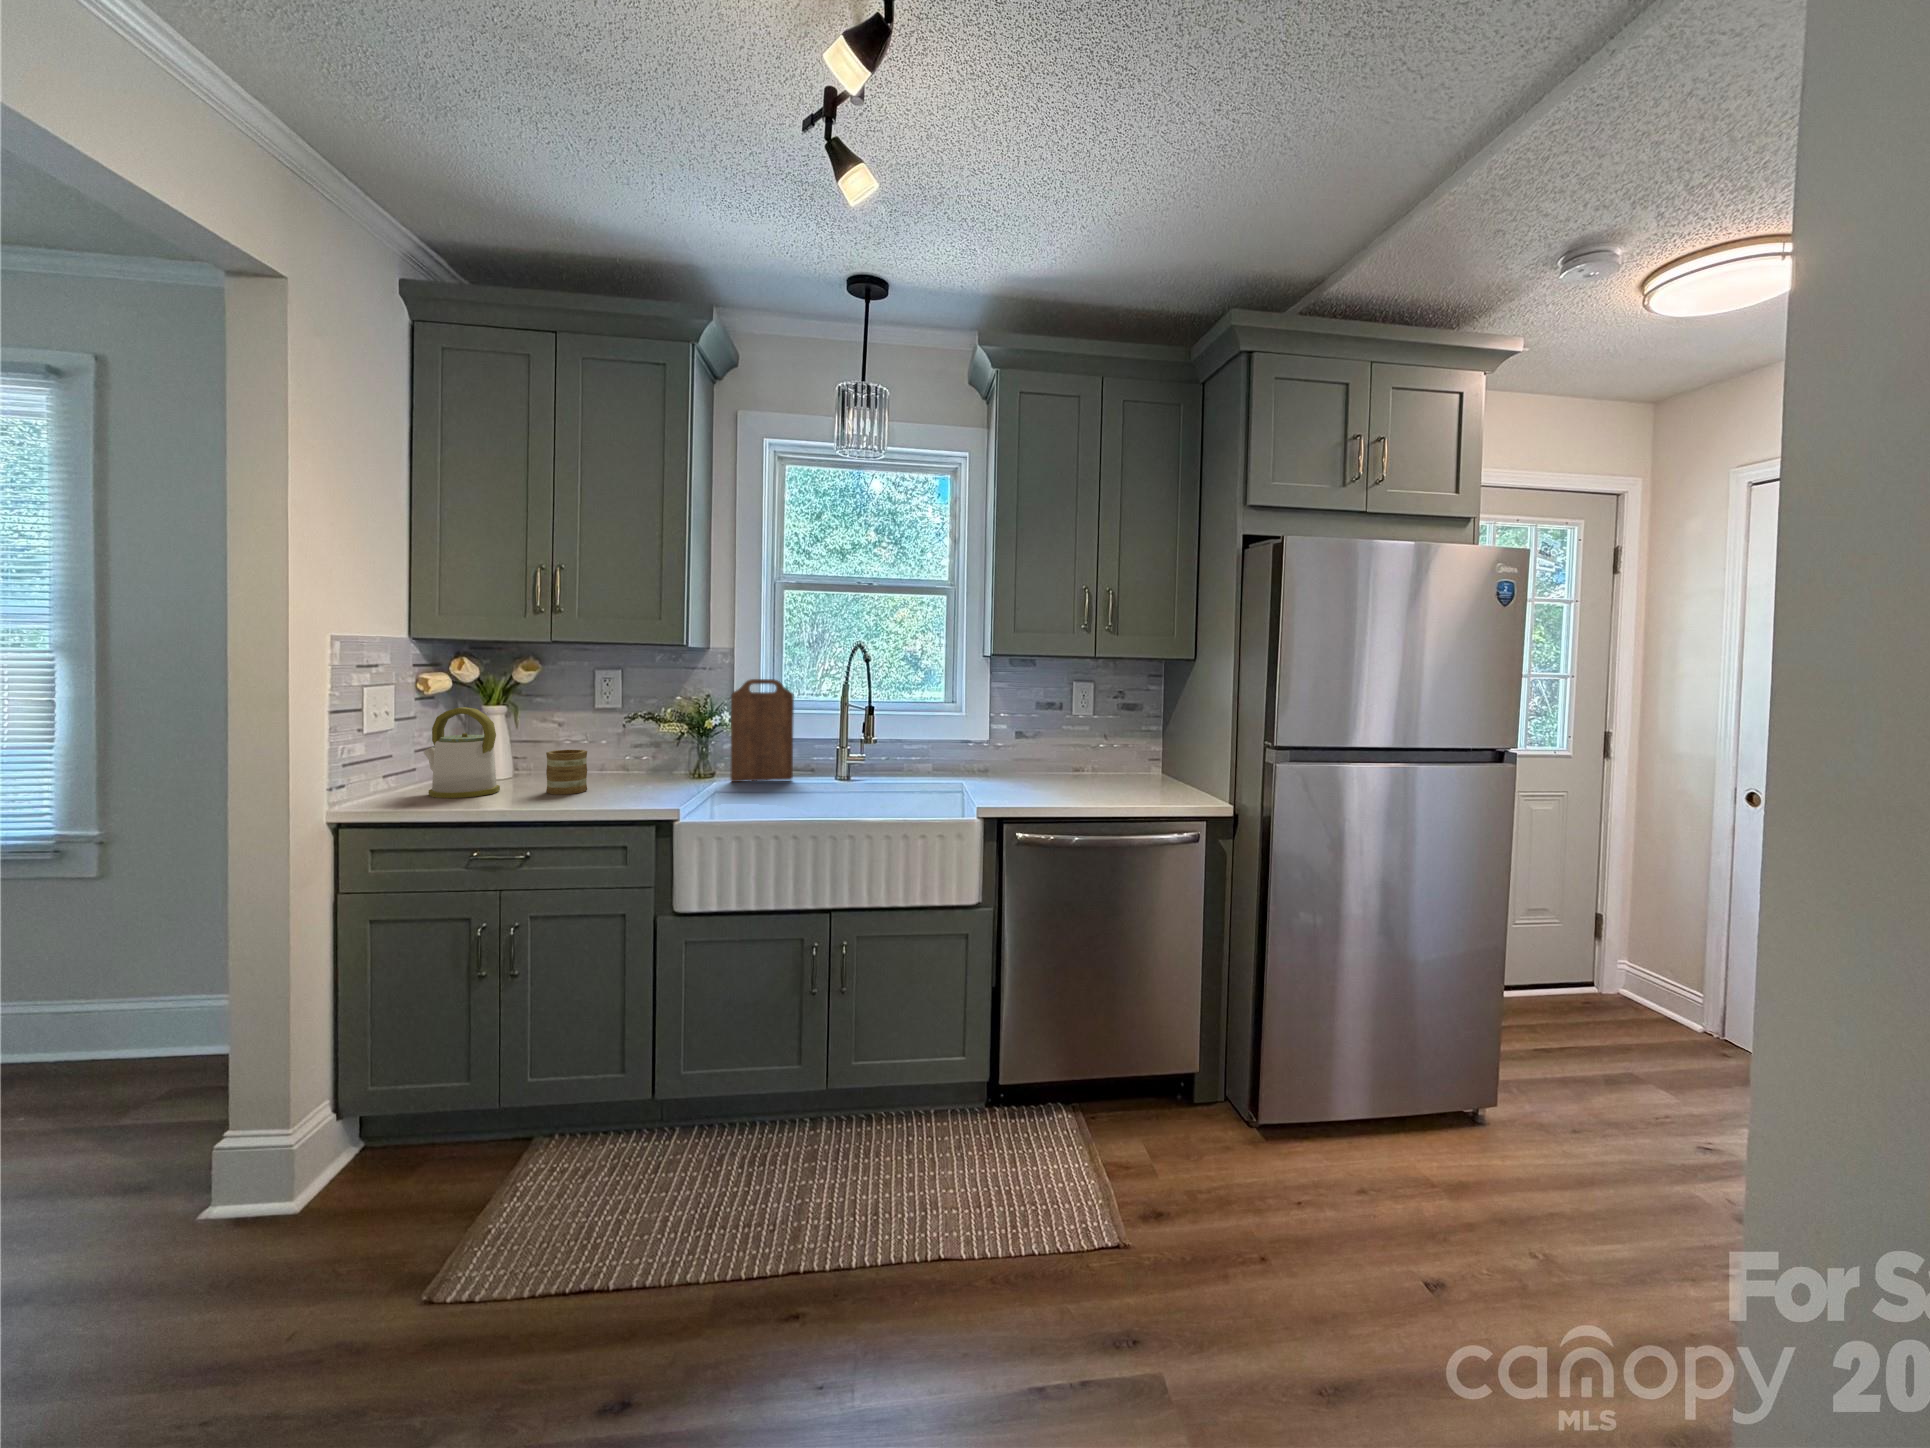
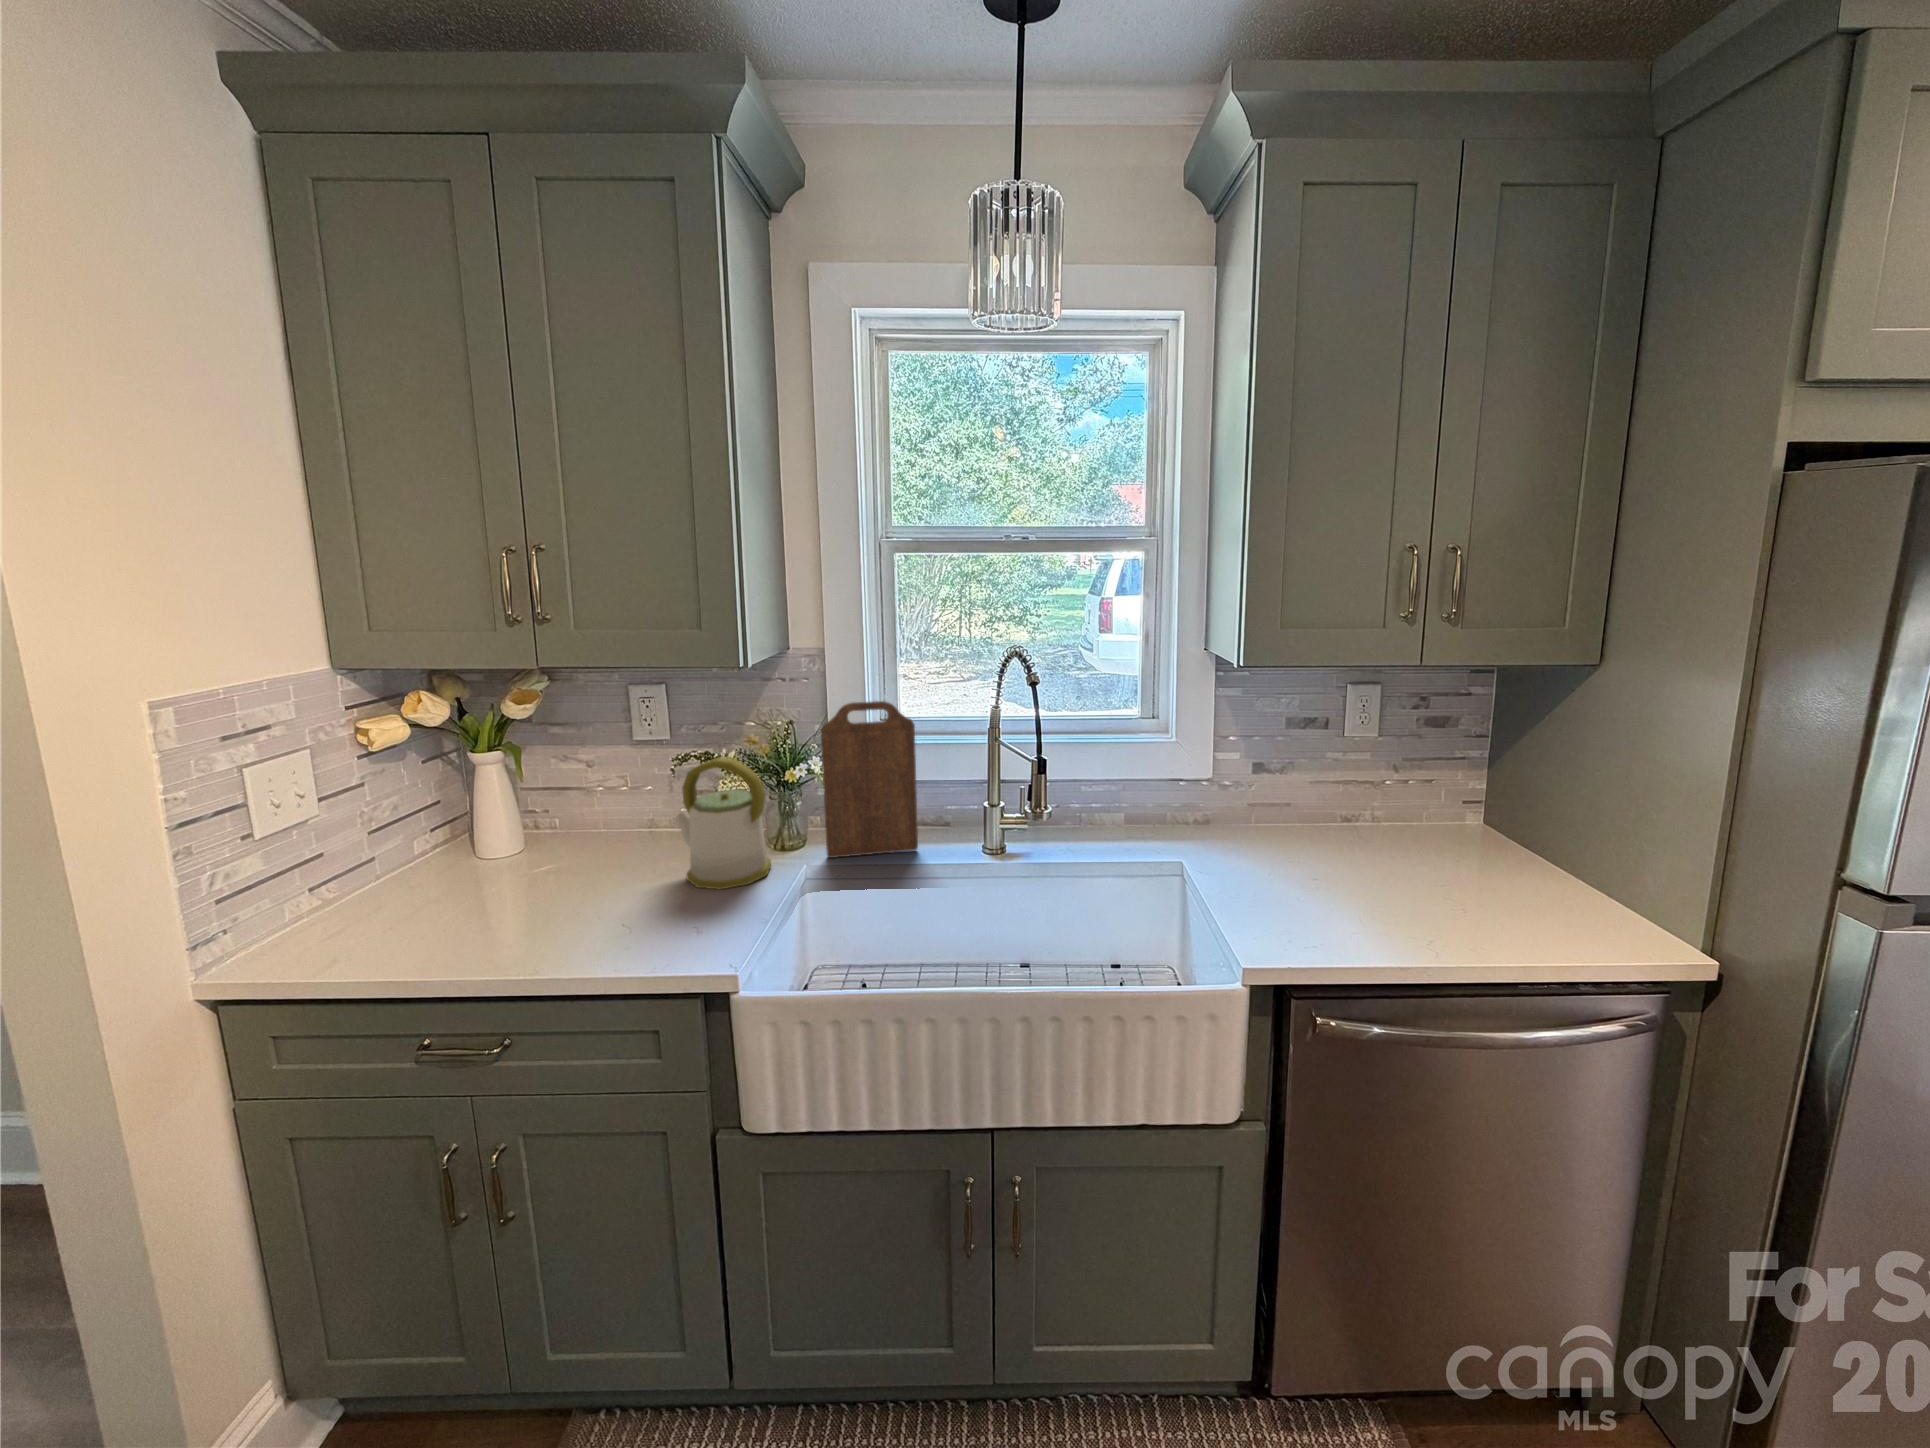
kettle: present [424,707,500,798] -> present [674,757,771,889]
mug: present [546,750,587,794] -> none [545,830,613,910]

